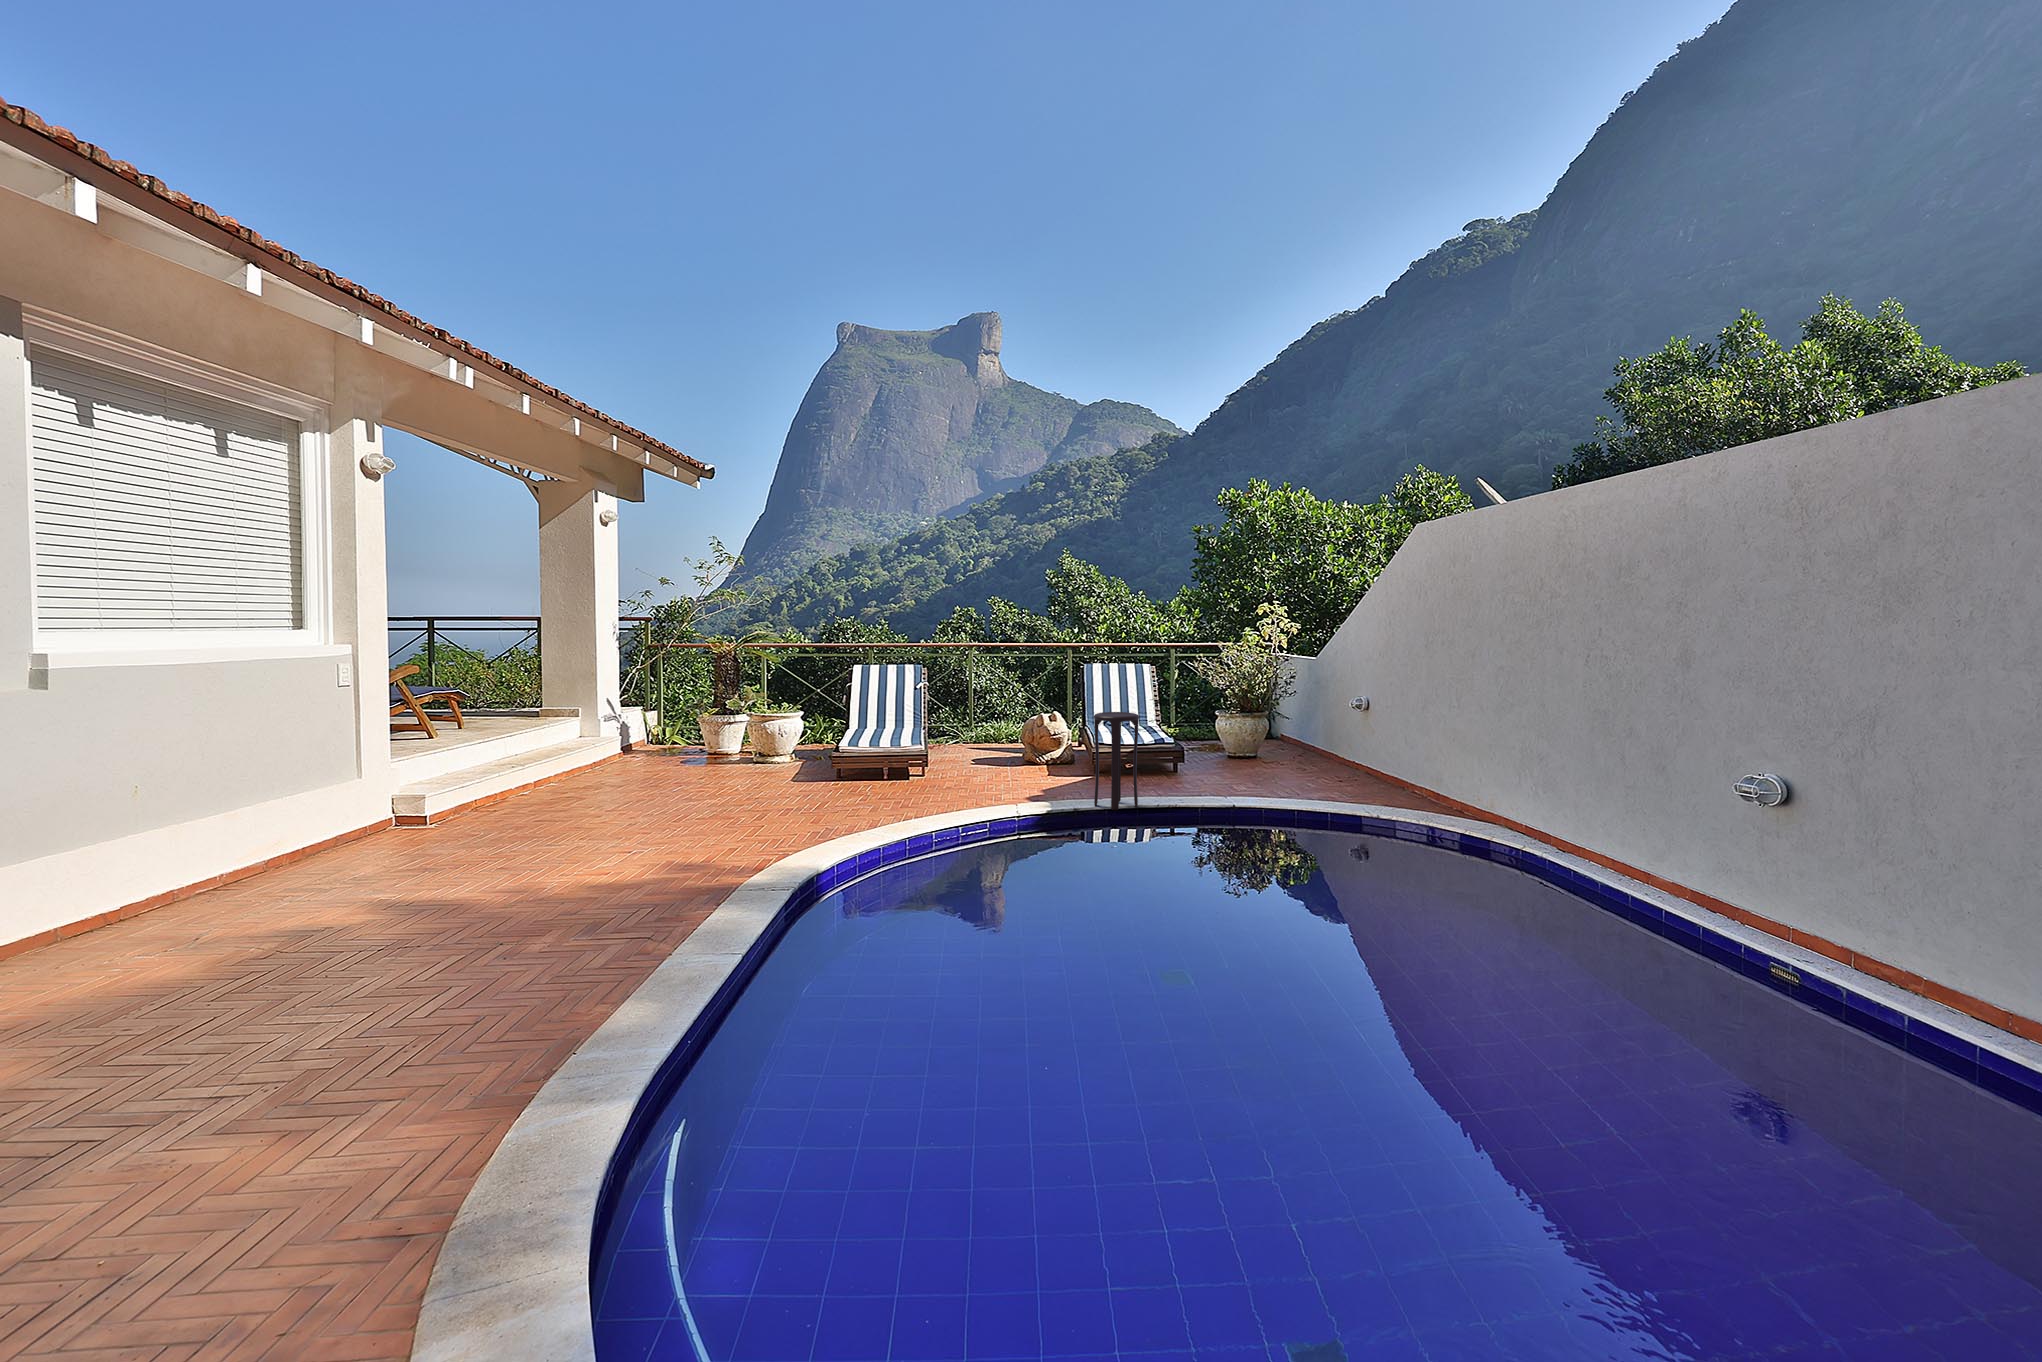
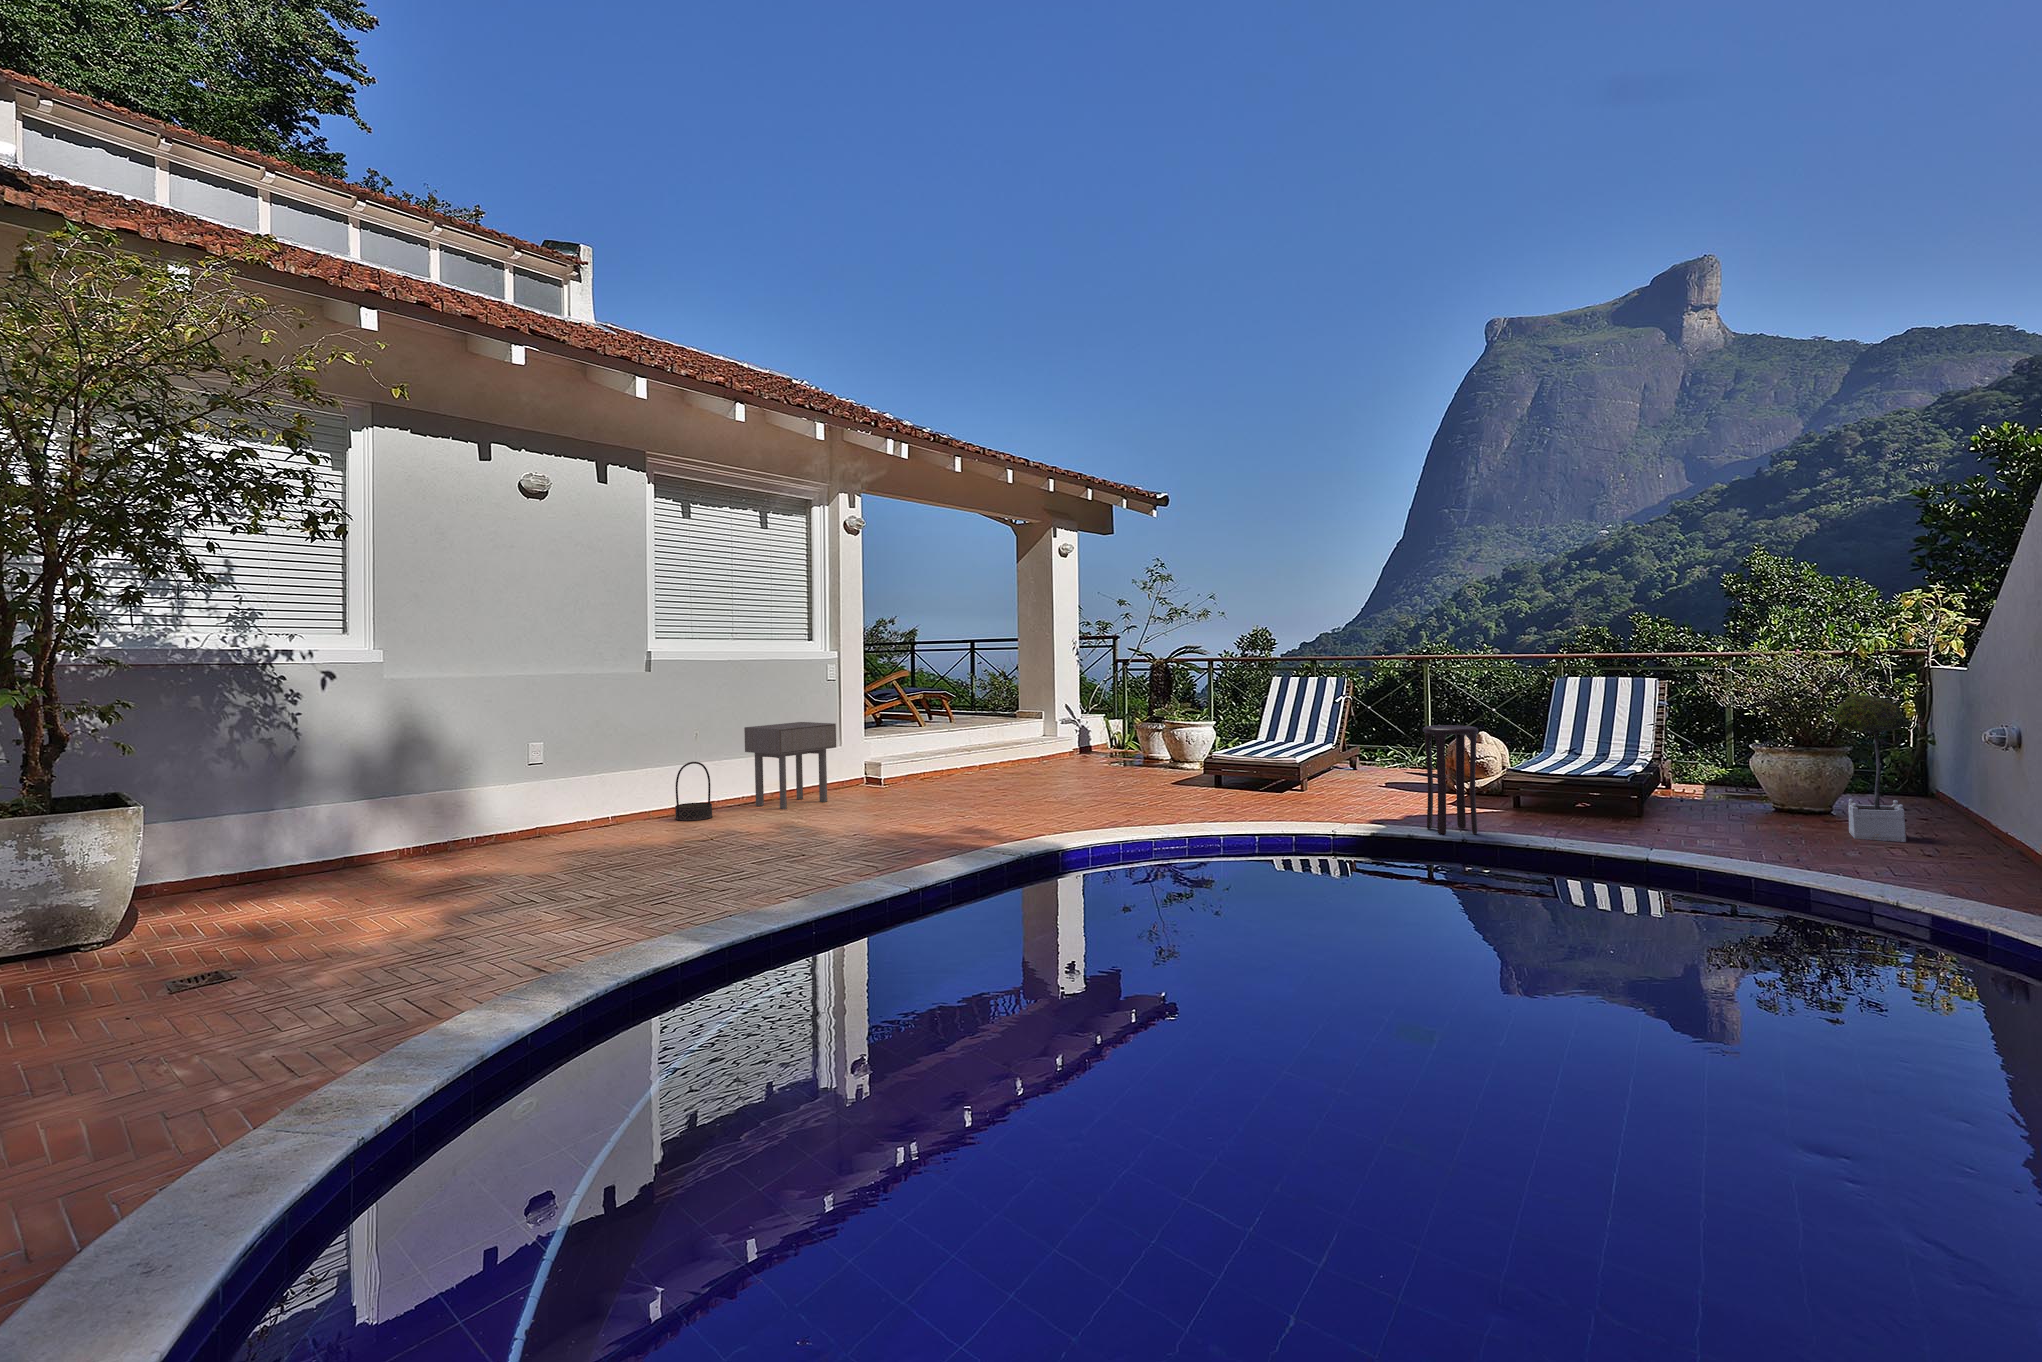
potted tree: none [1324,674,1368,779] -> present [1833,692,1912,842]
side table: none [223,747,384,882] -> present [744,722,836,809]
basket: none [108,832,189,933] -> present [675,762,713,821]

